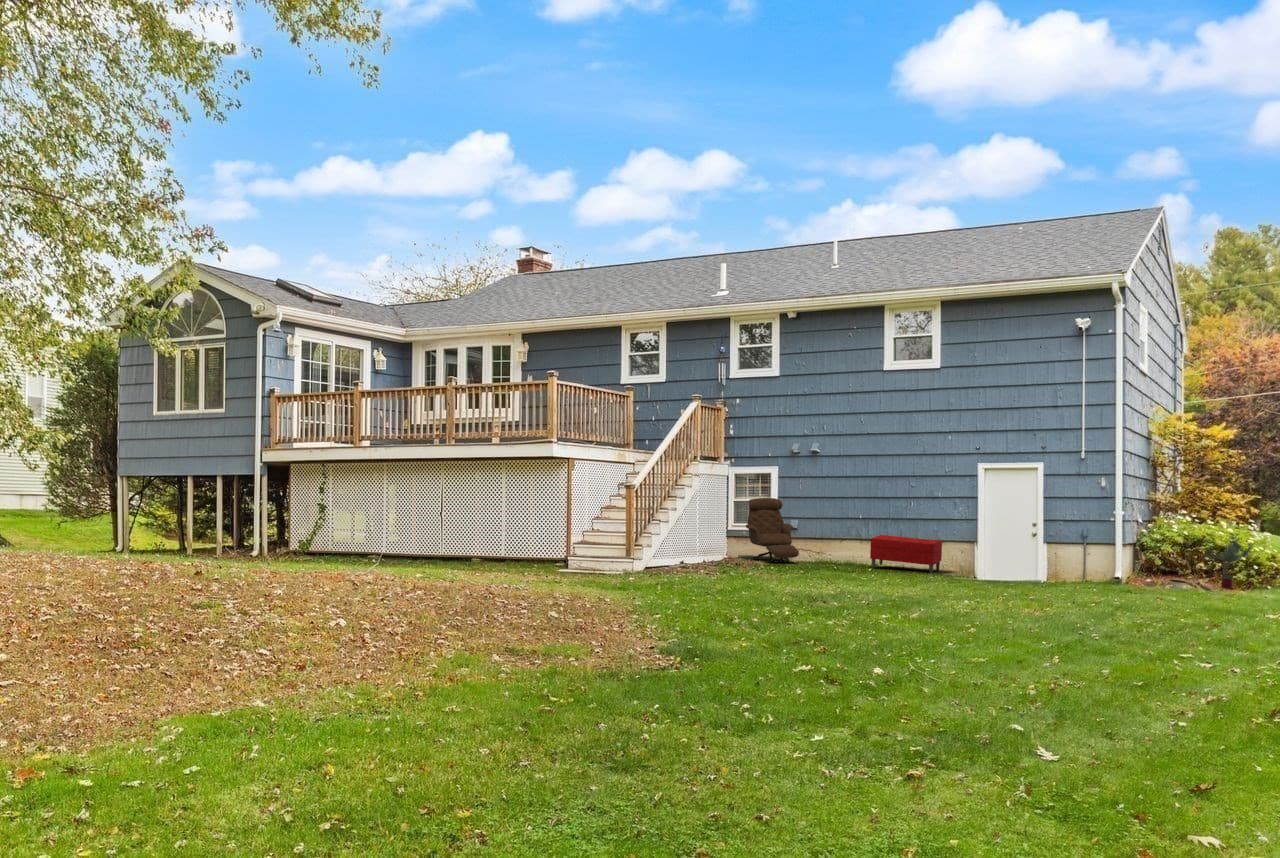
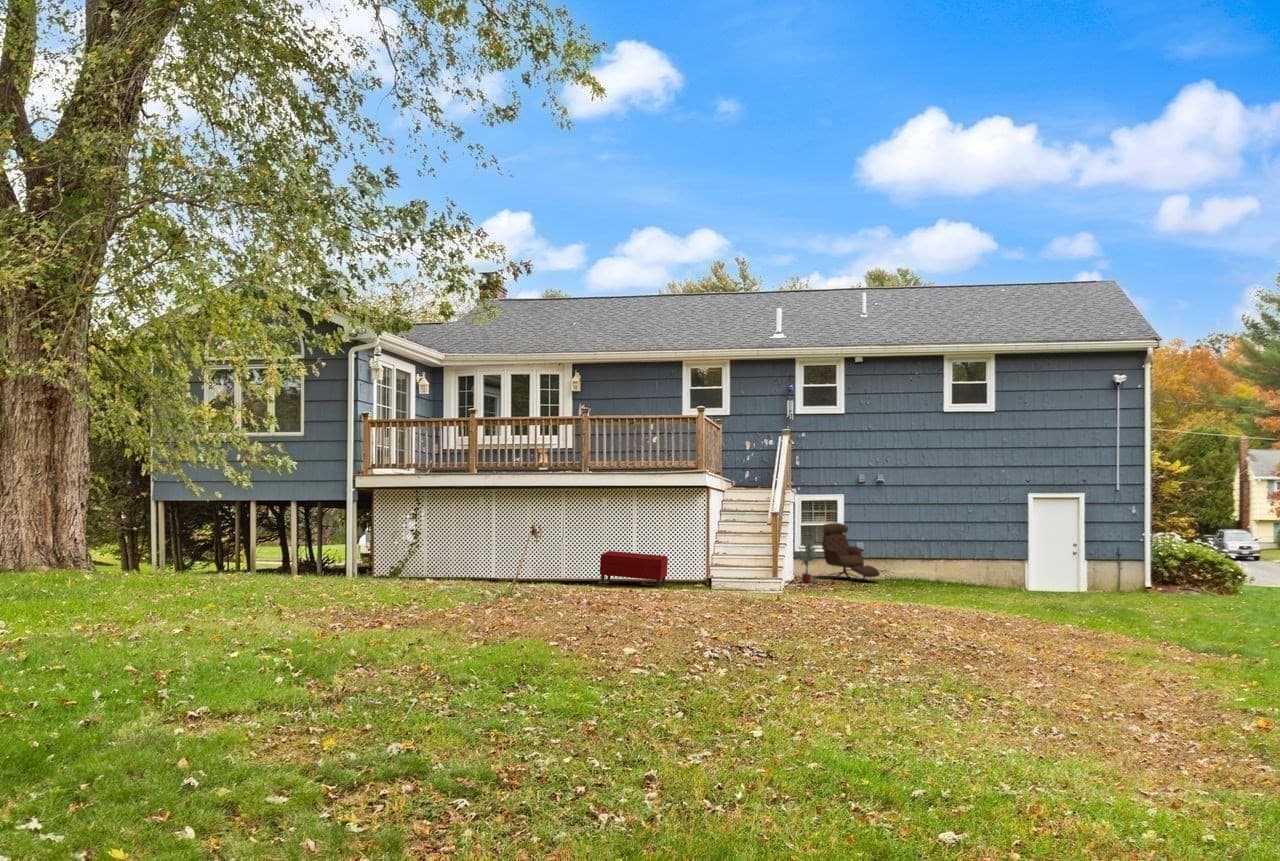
potted tree: present [1204,534,1253,588] -> present [793,537,815,583]
bench: present [870,535,942,573] -> present [600,551,668,588]

